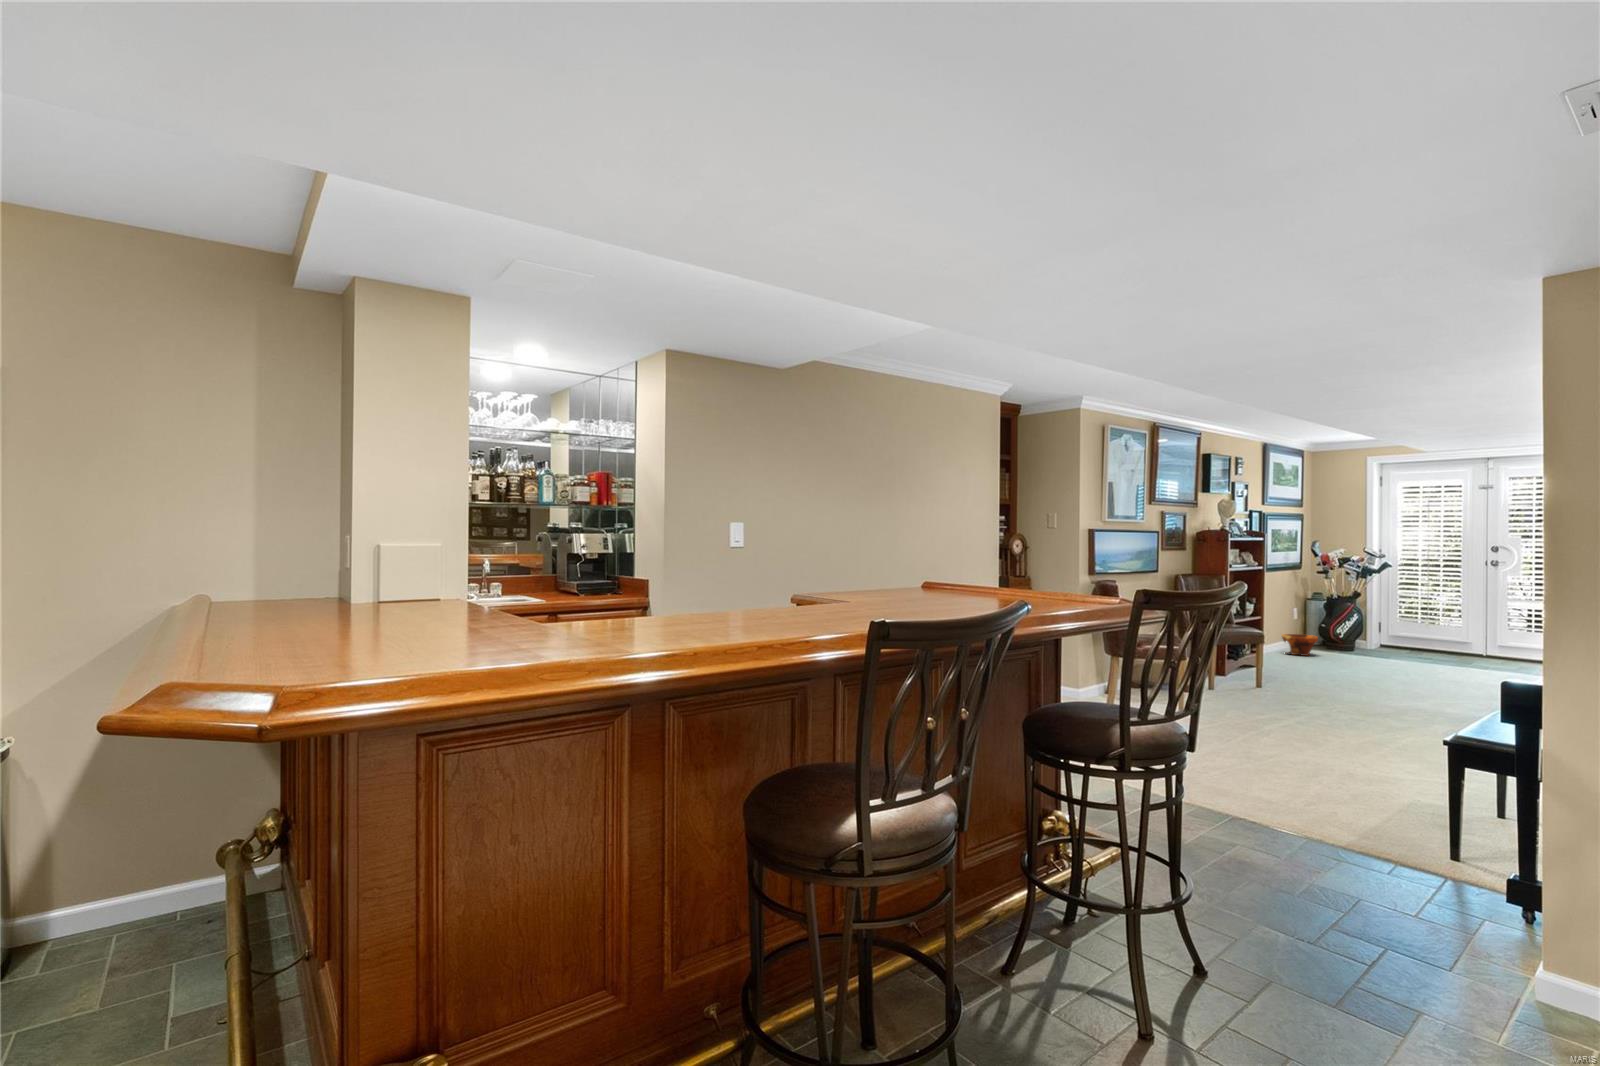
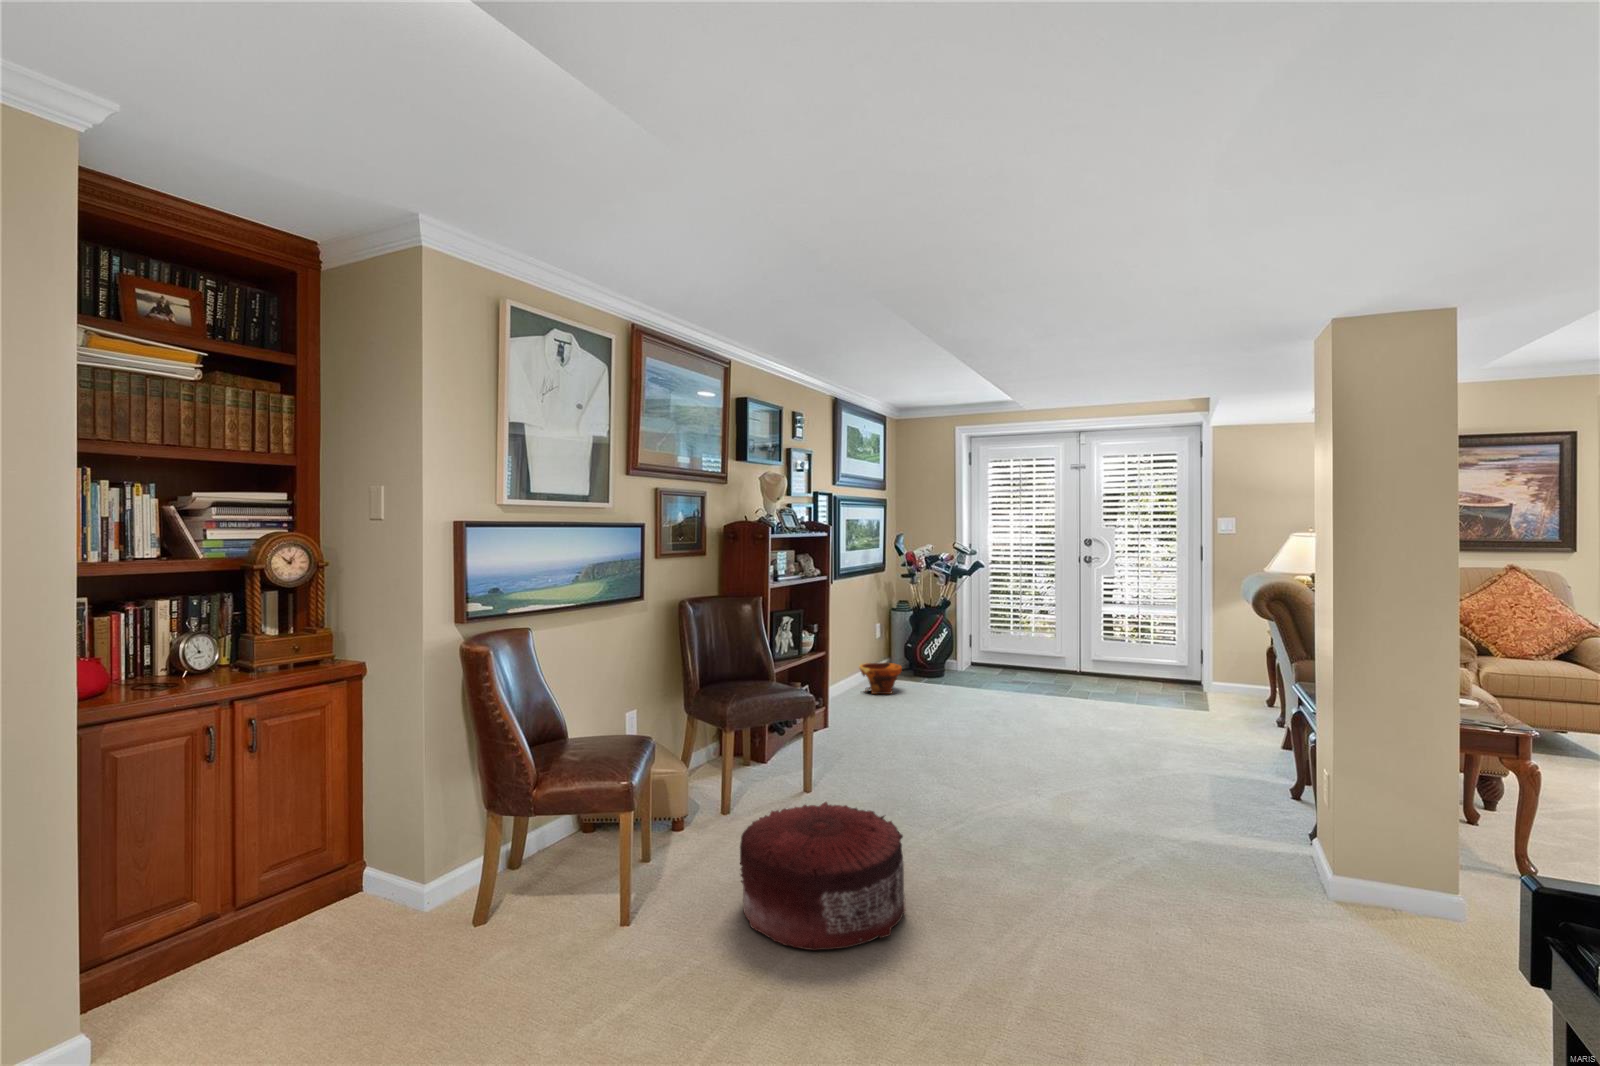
pouf: none [1245,672,1340,726] -> present [740,802,906,951]

